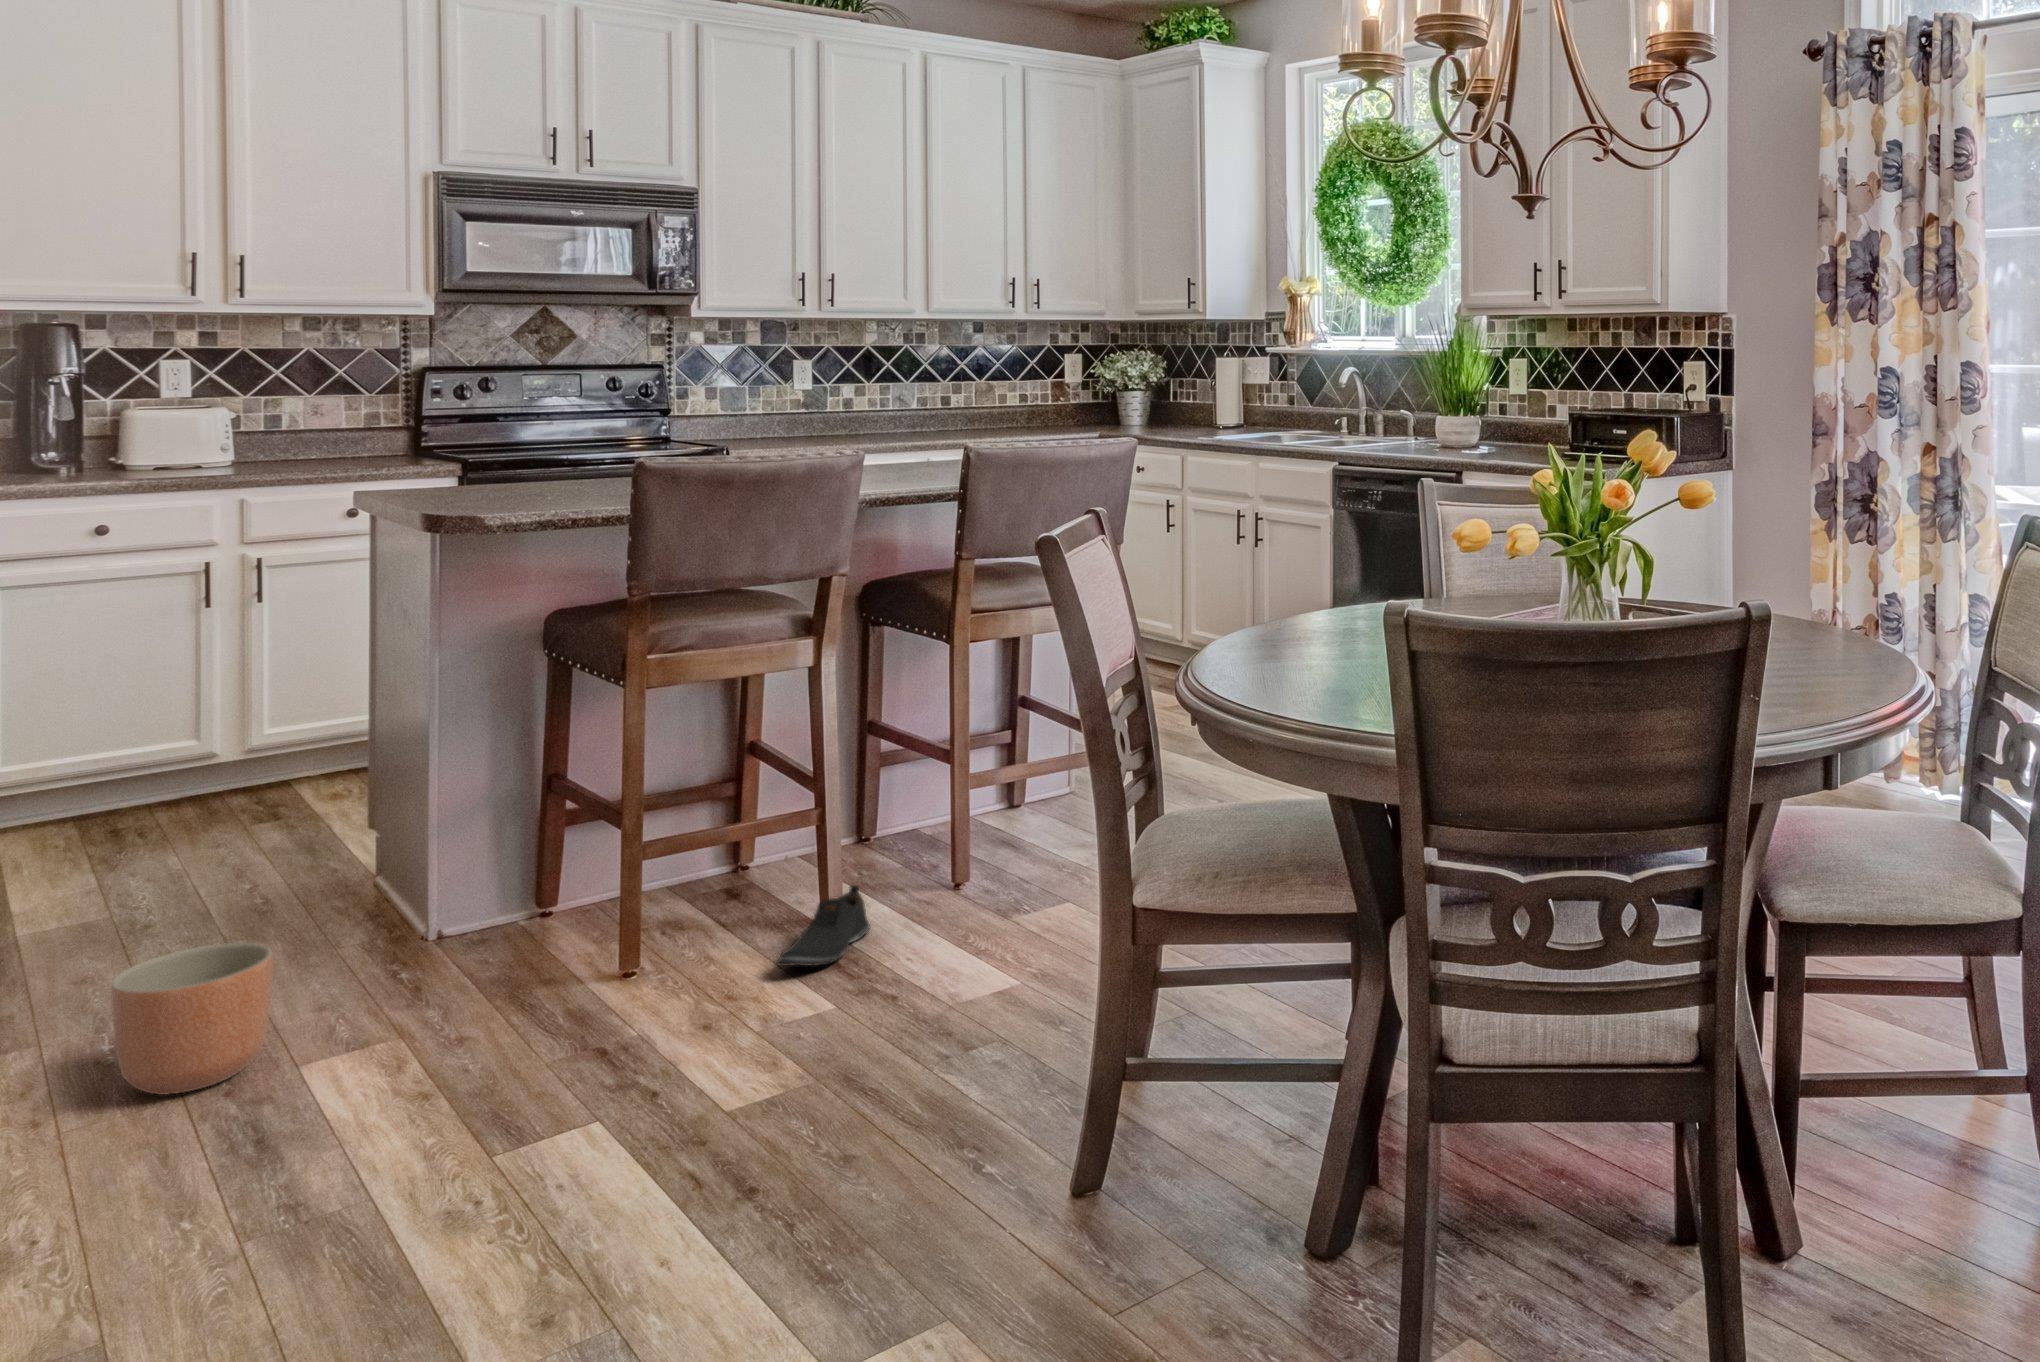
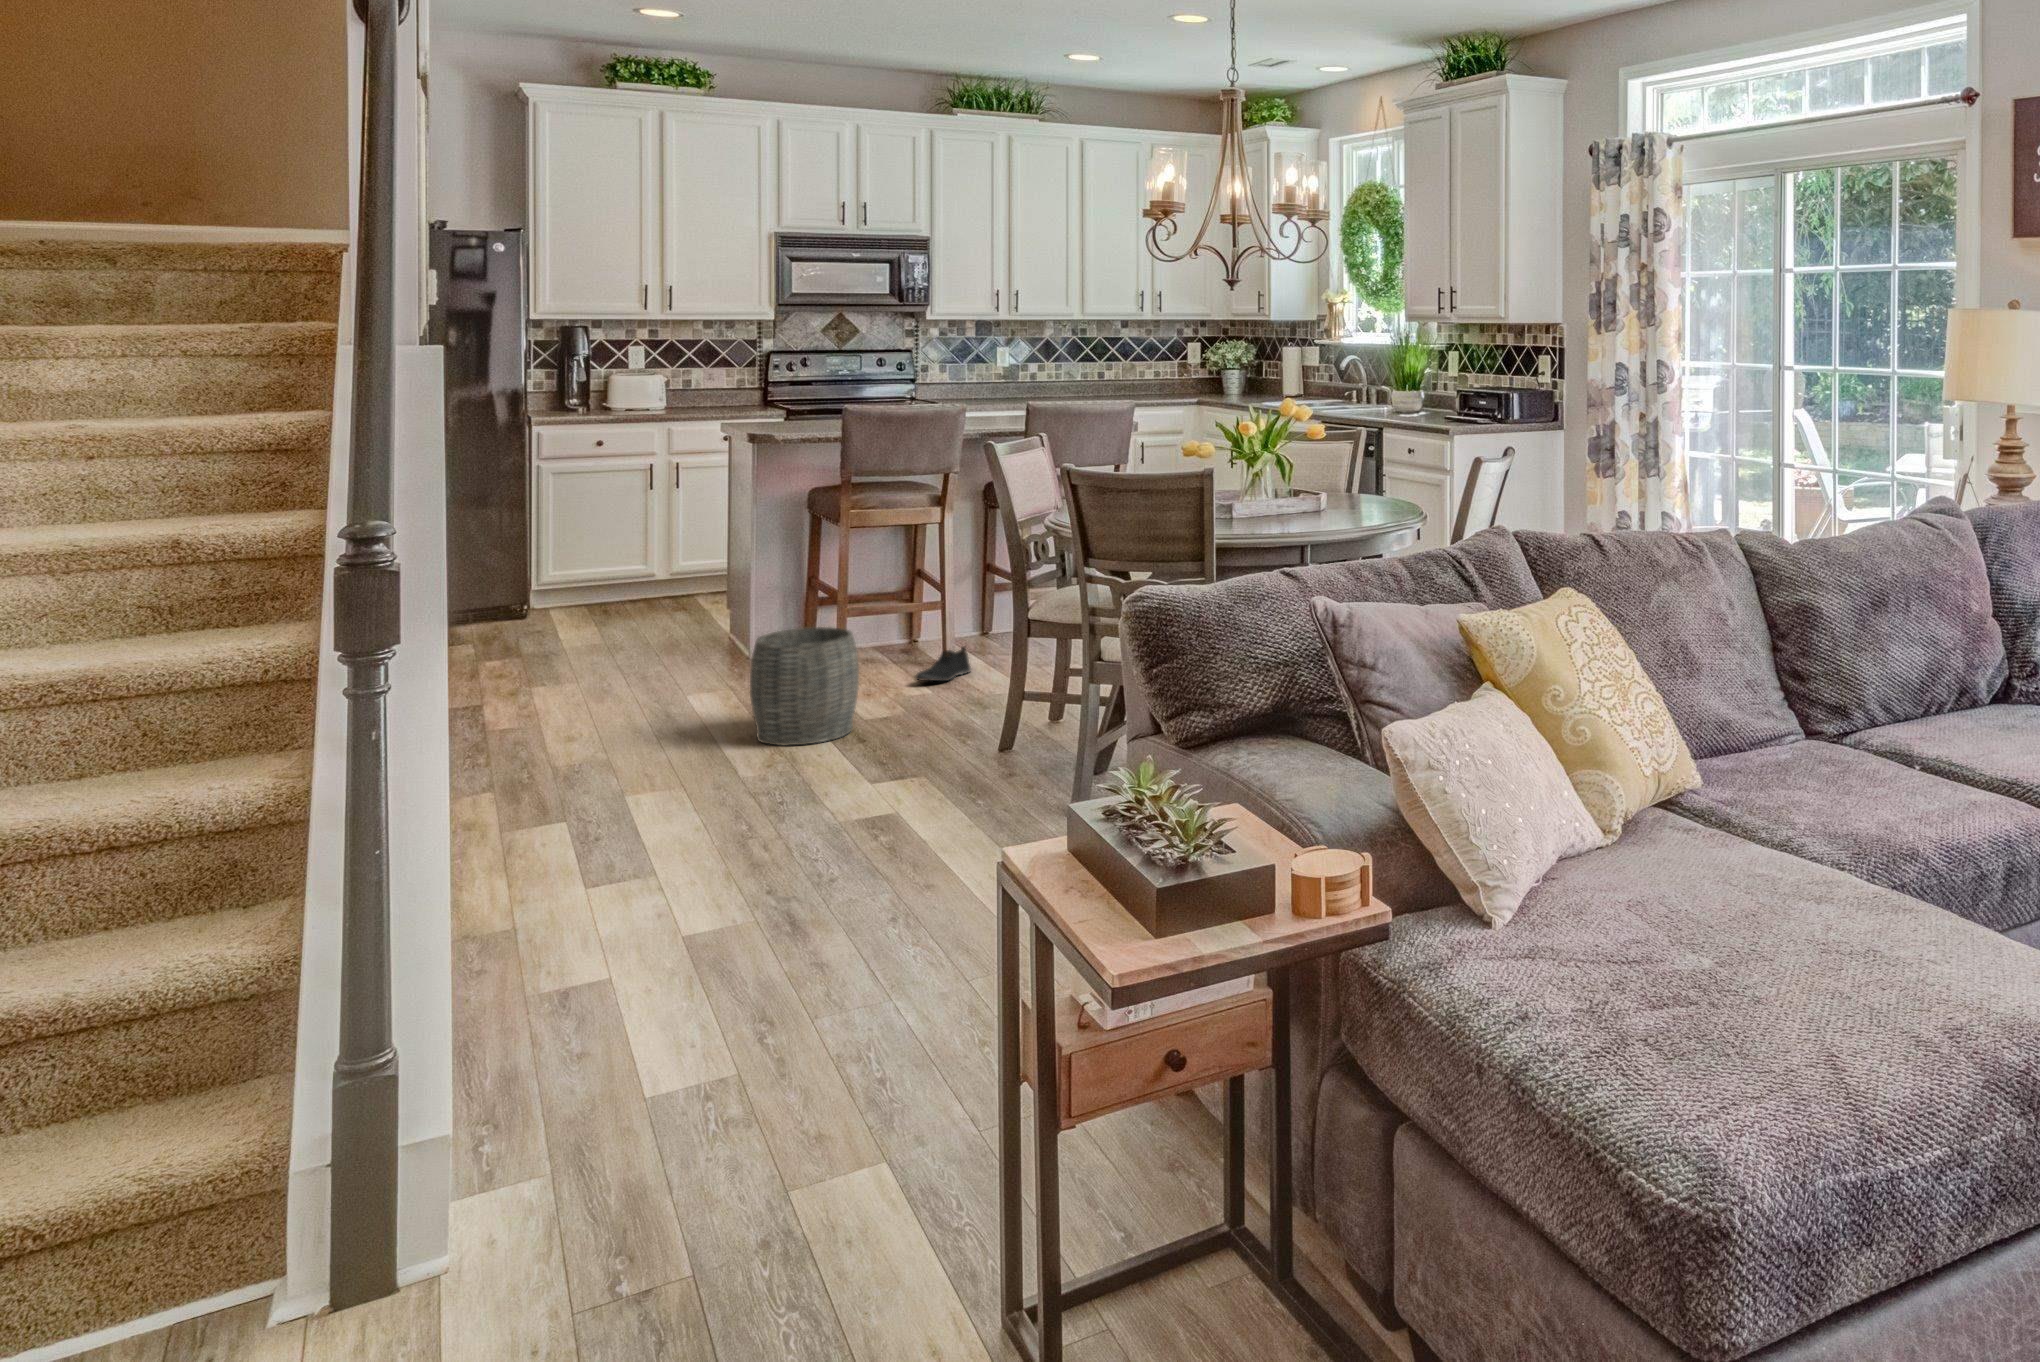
woven basket: none [465,912,706,1201] -> present [750,627,859,746]
planter: present [111,943,273,1095] -> none [607,640,675,705]

